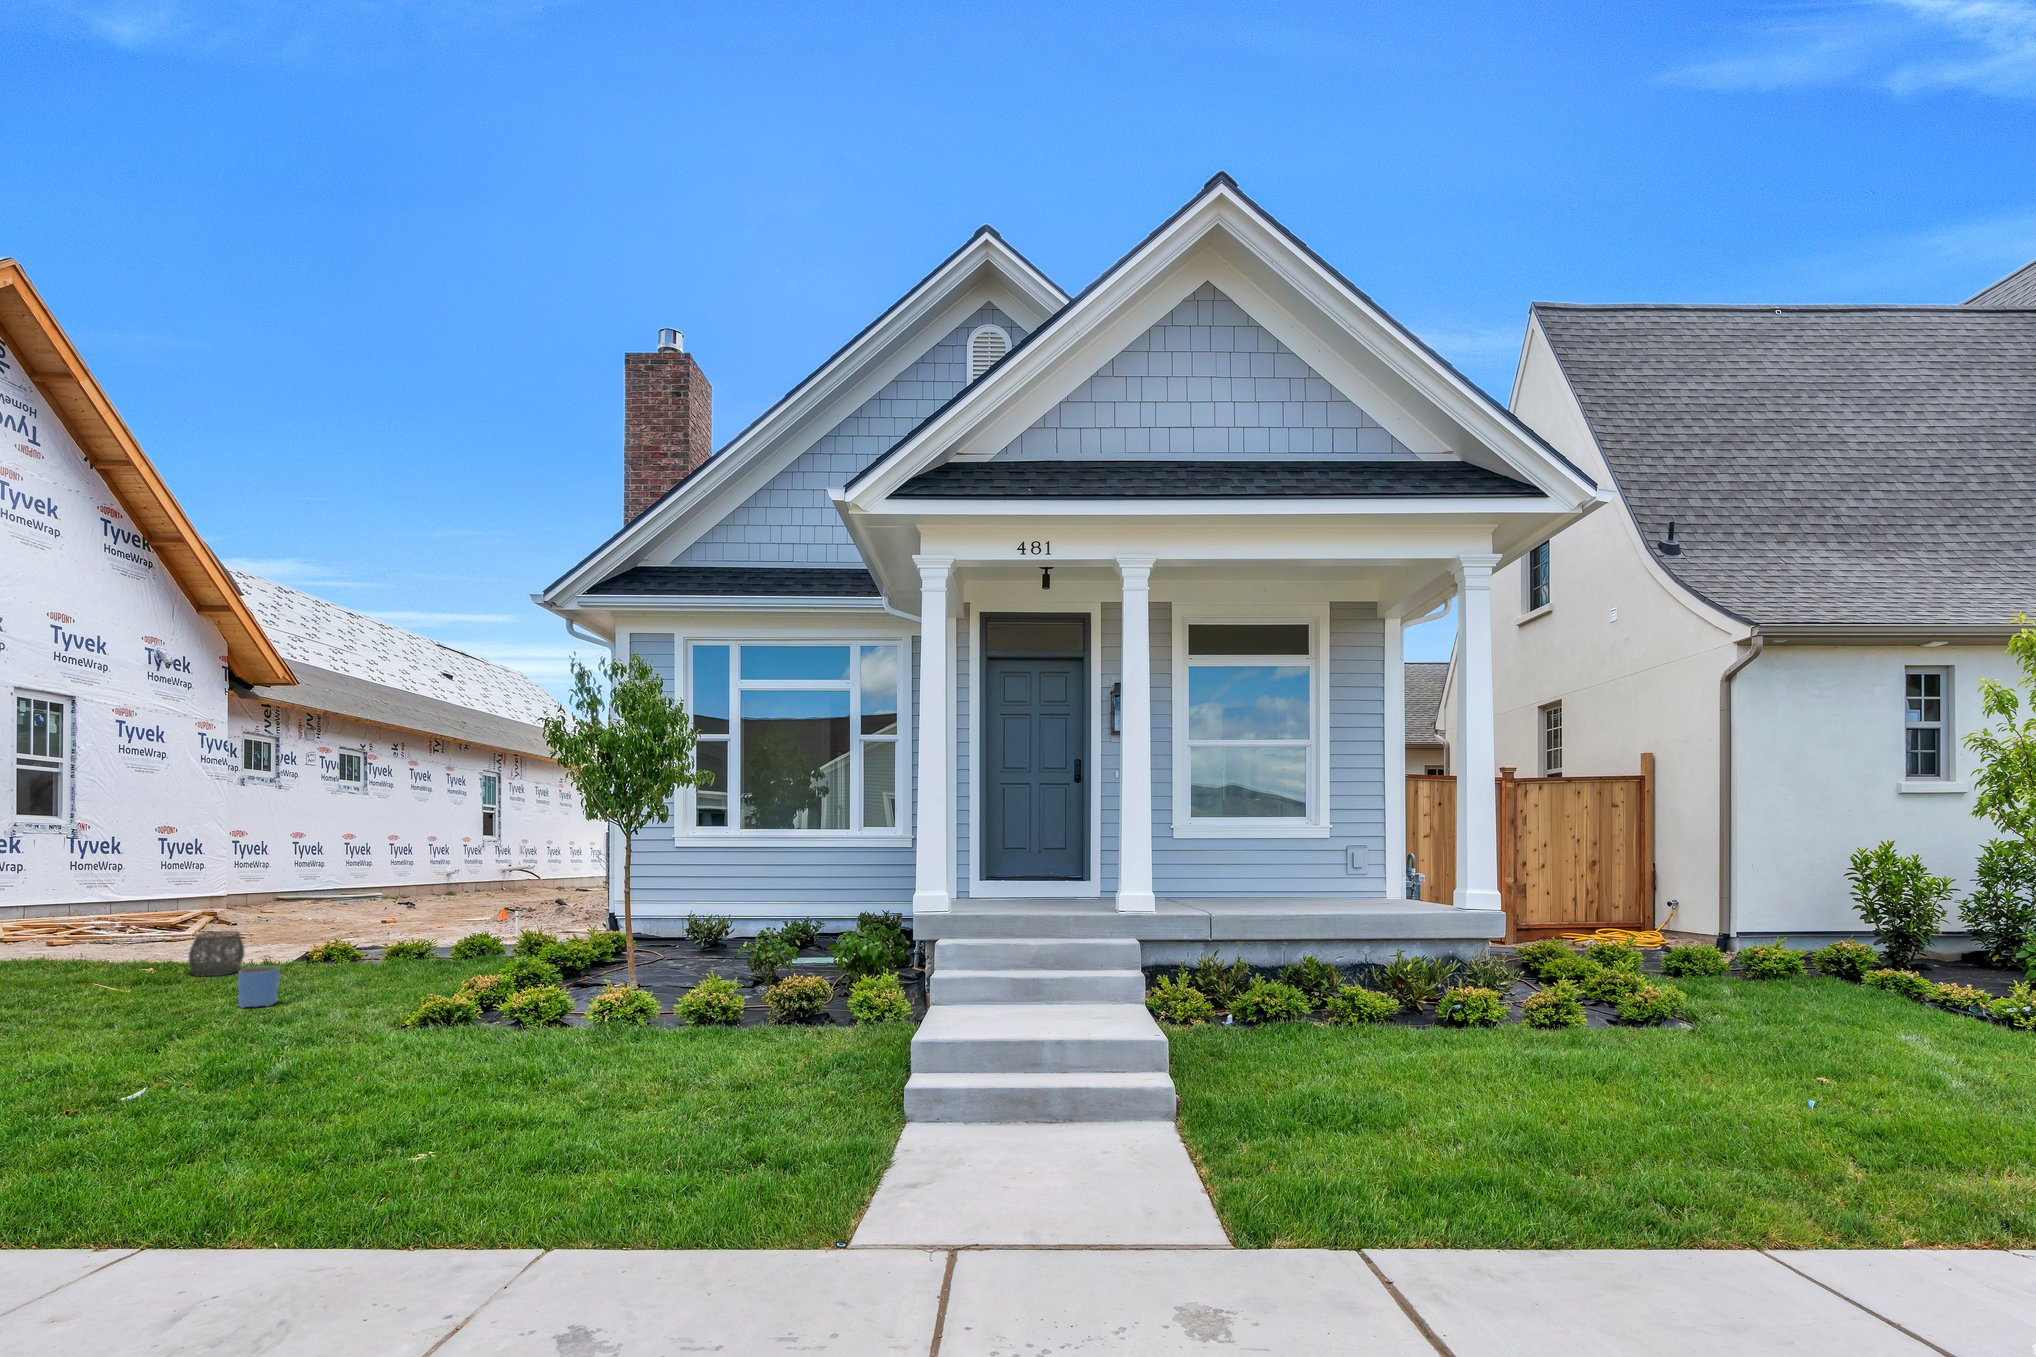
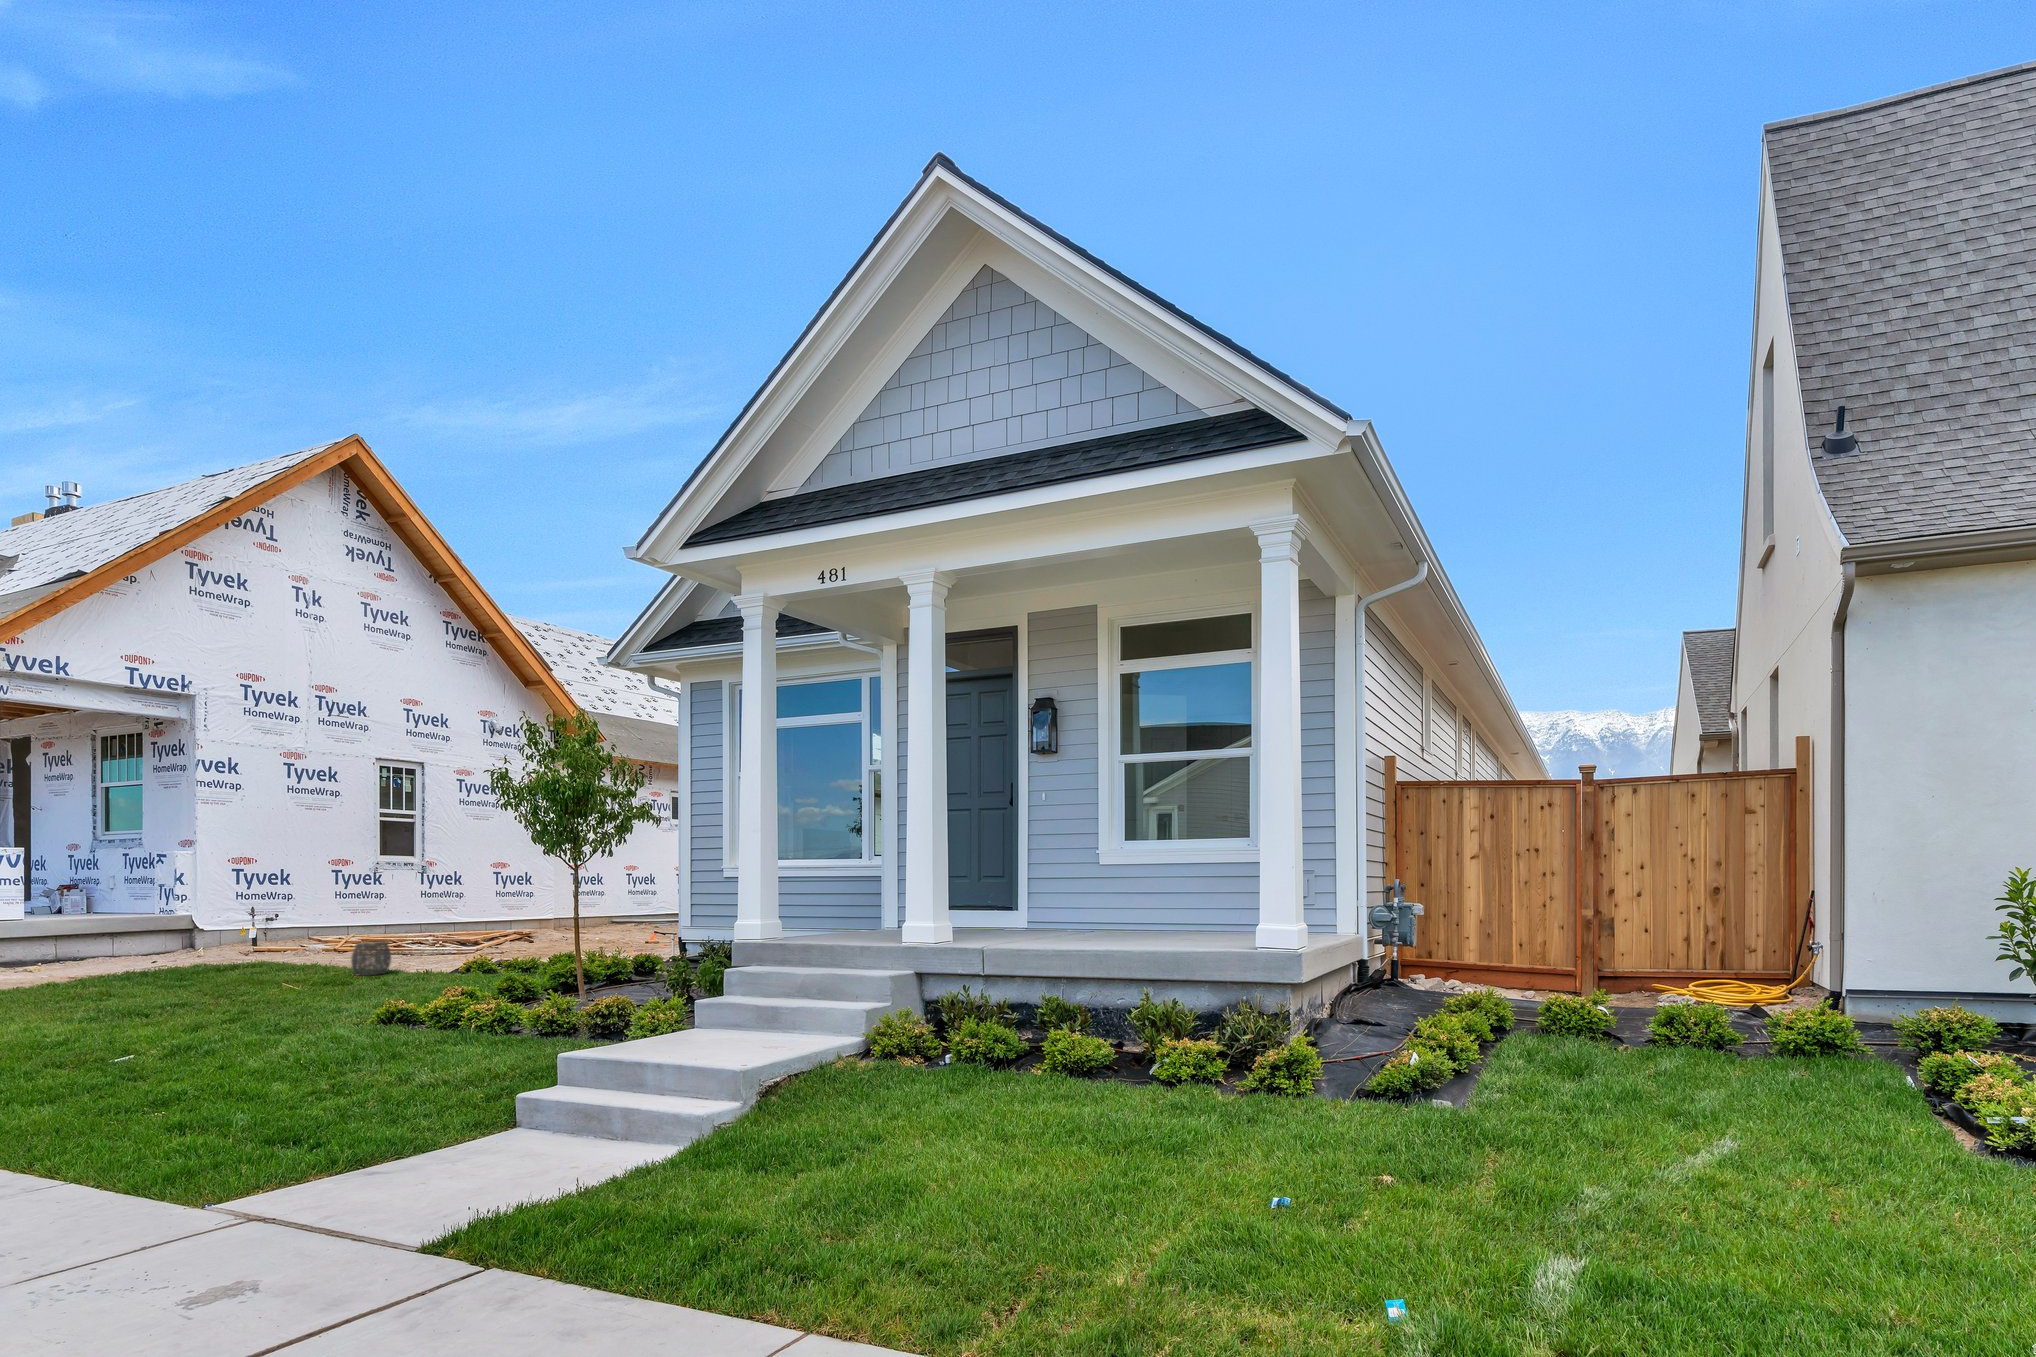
planter: present [238,966,280,1008] -> none [314,965,345,997]

